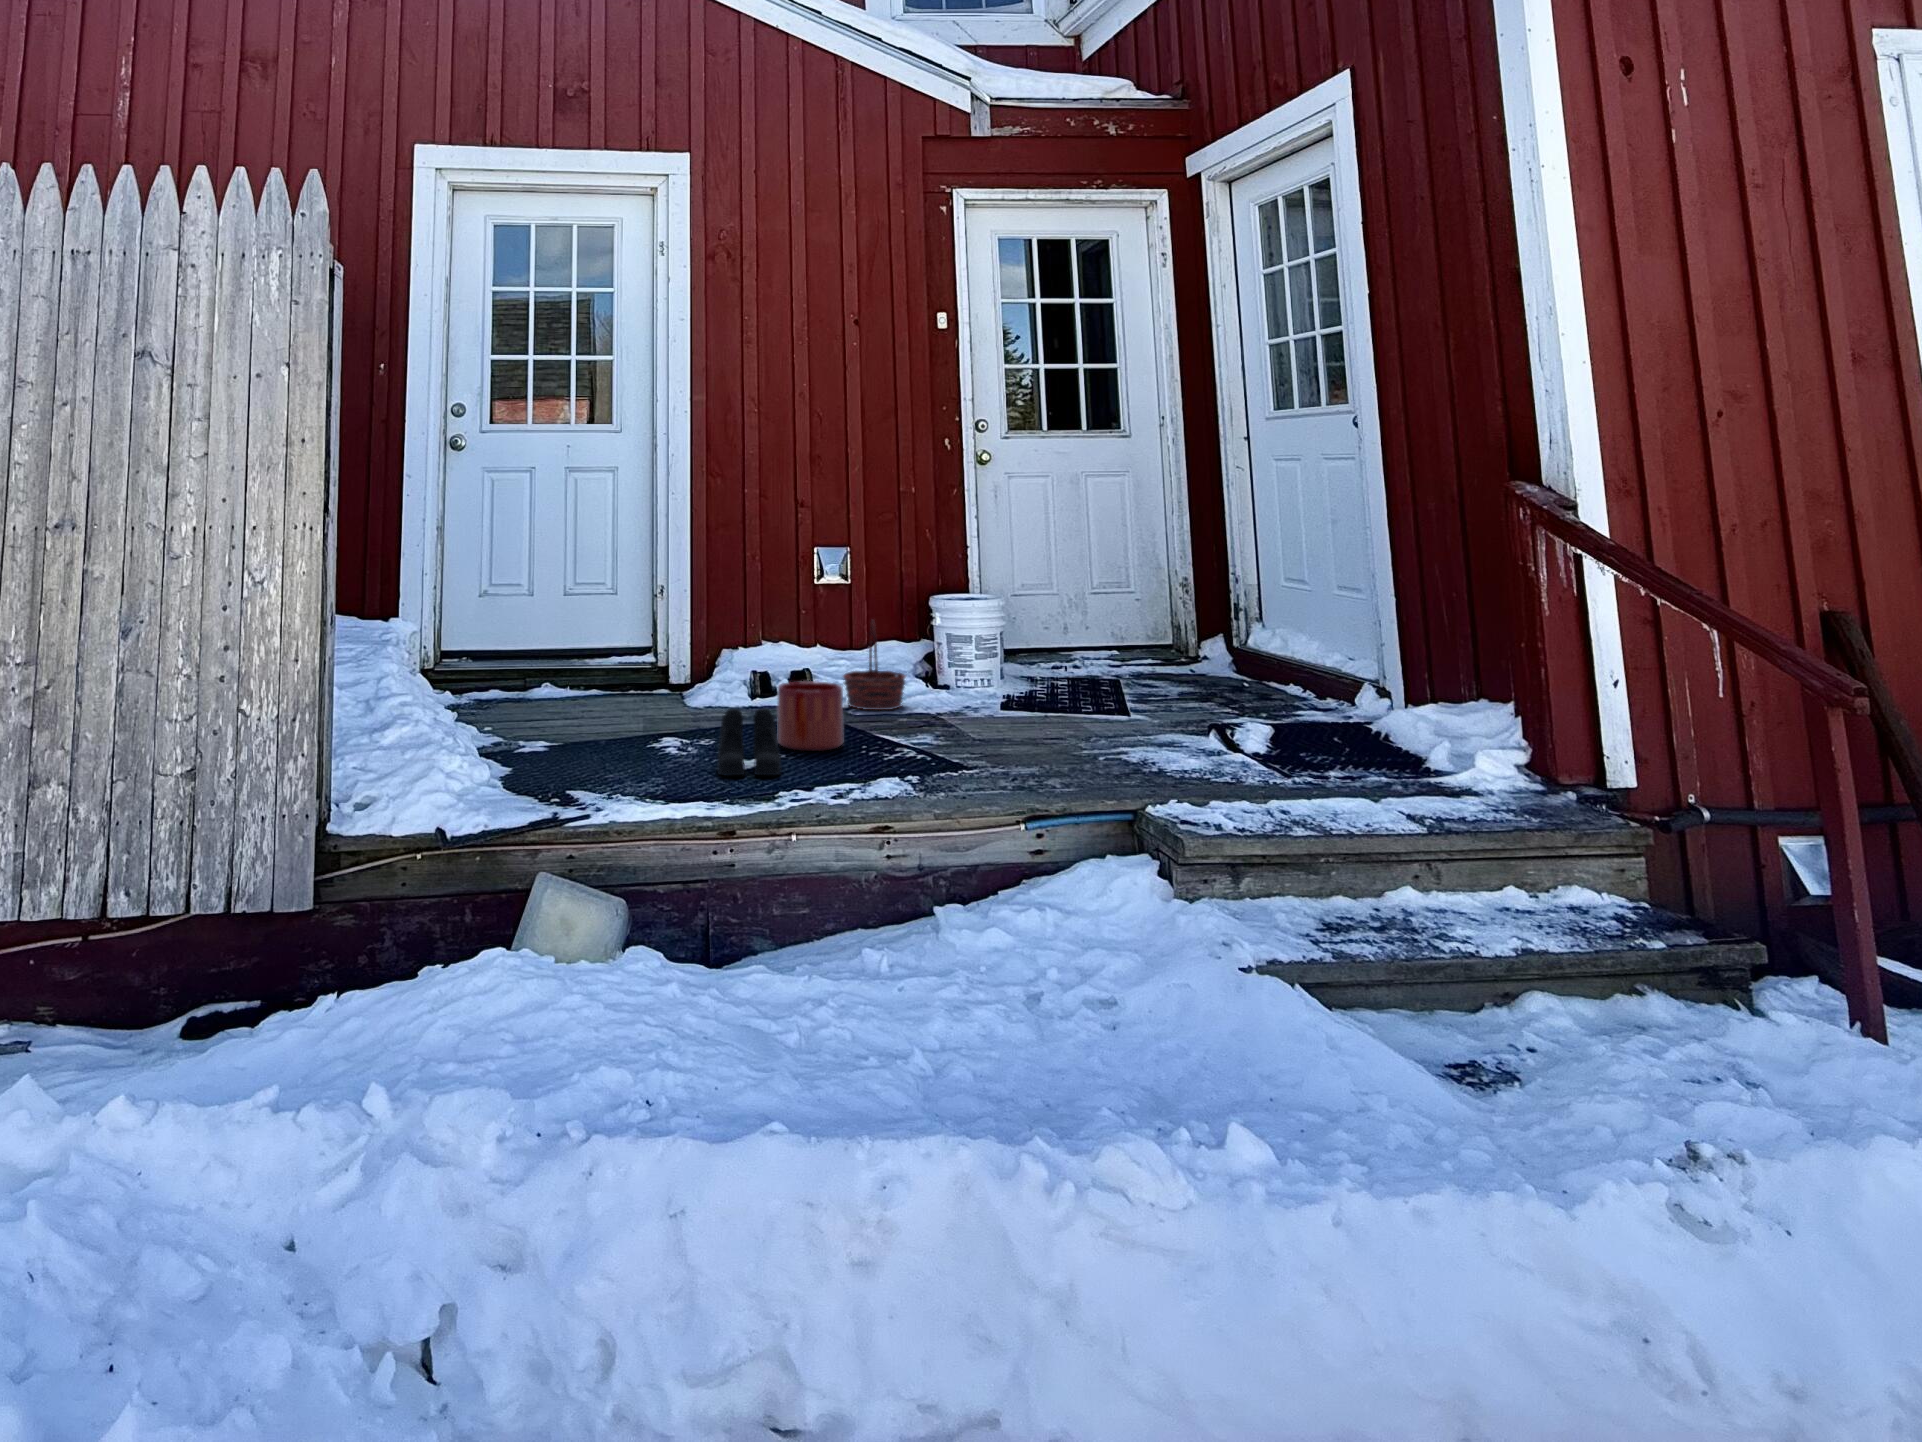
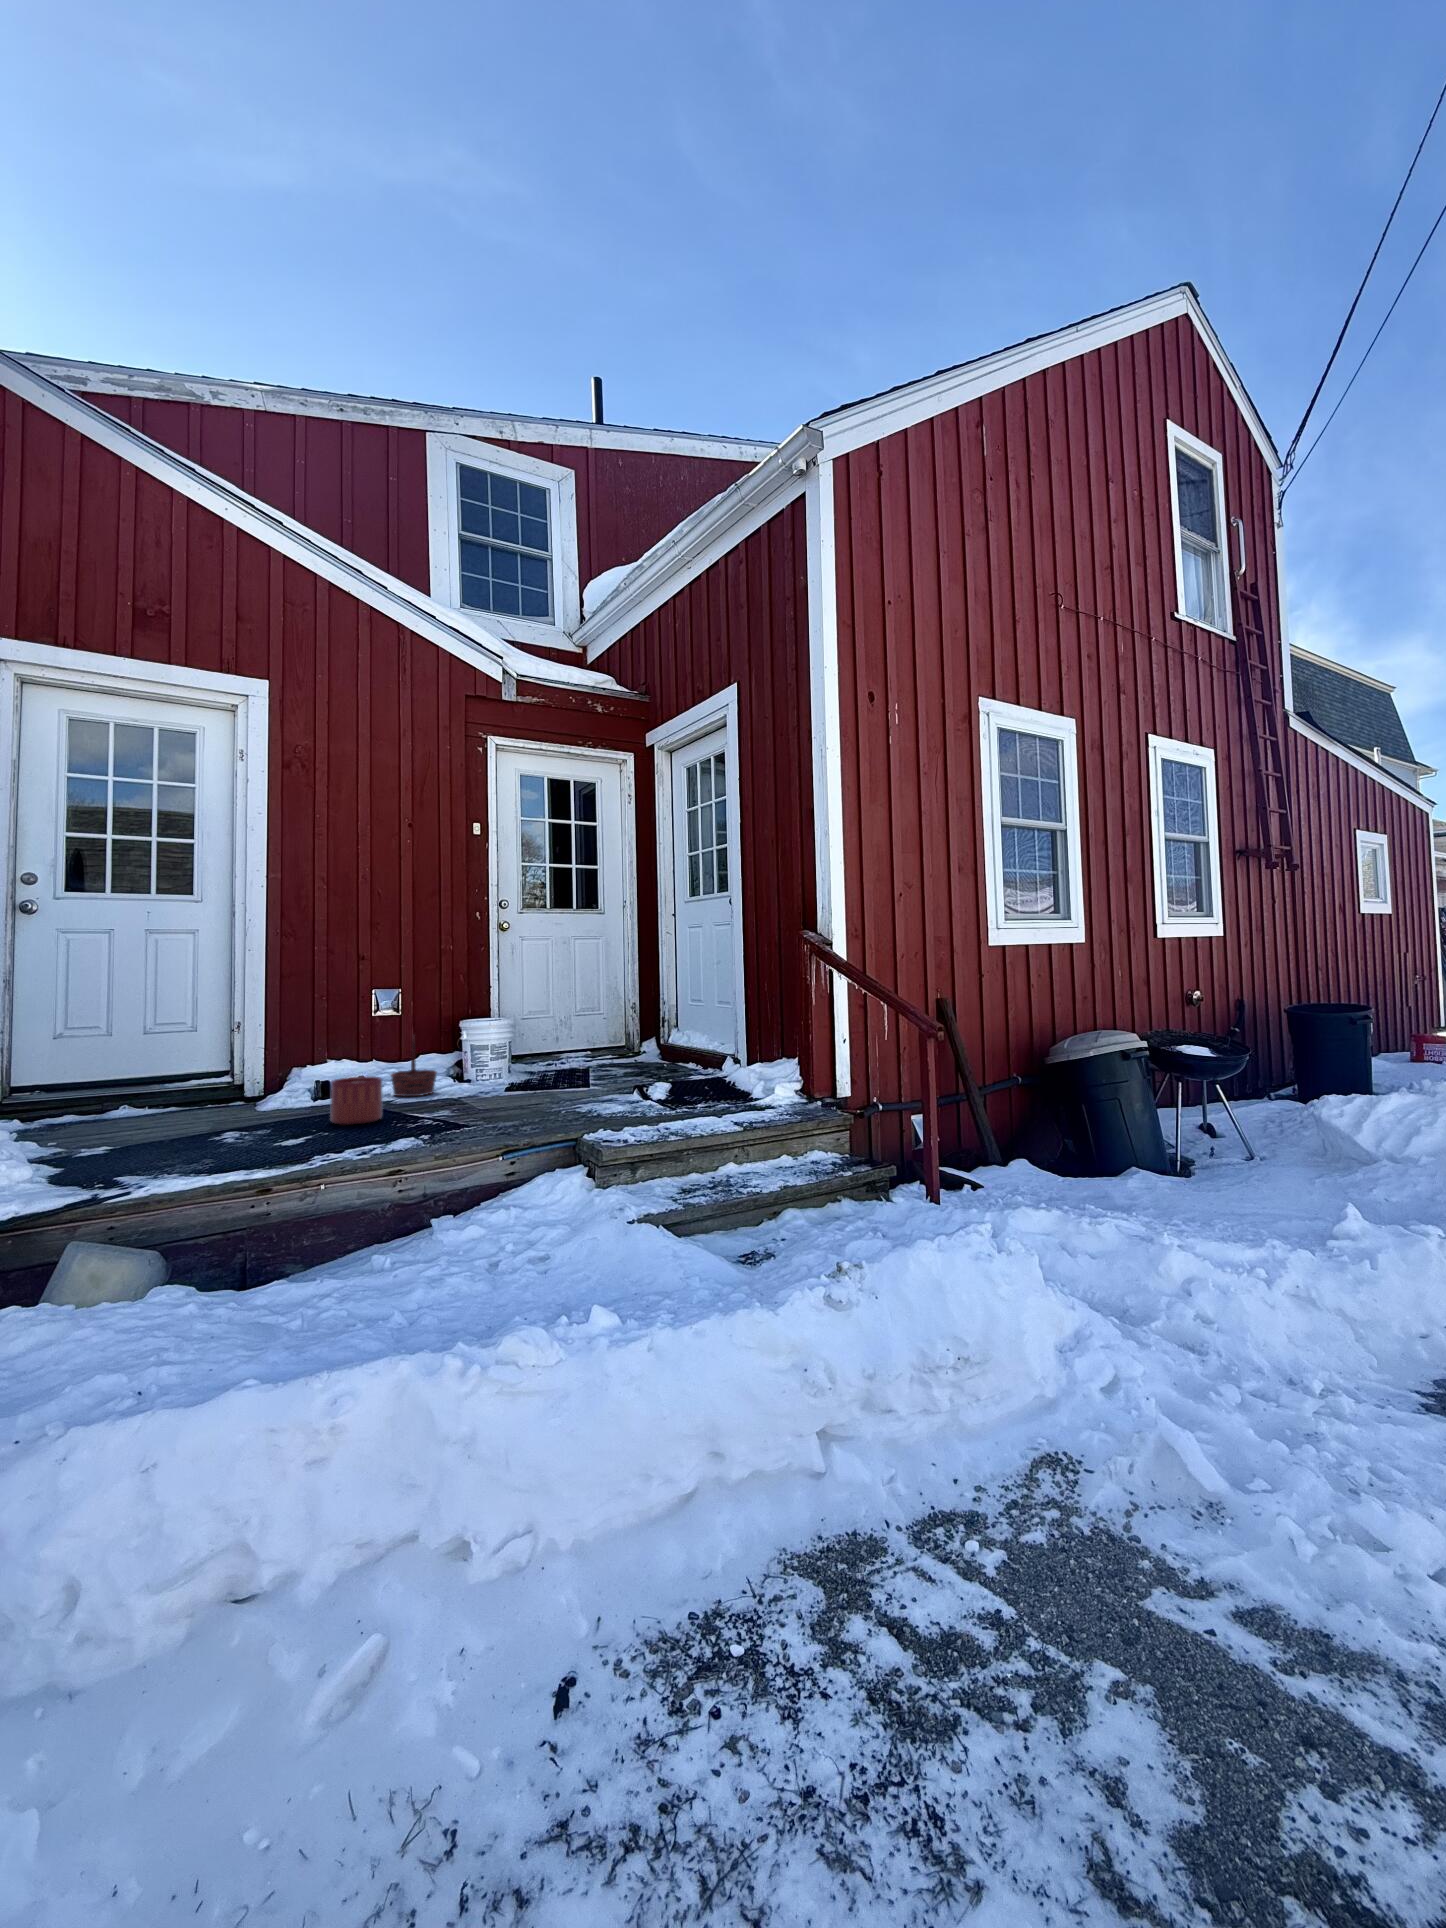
boots: present [718,709,781,776] -> none [275,1096,328,1145]

